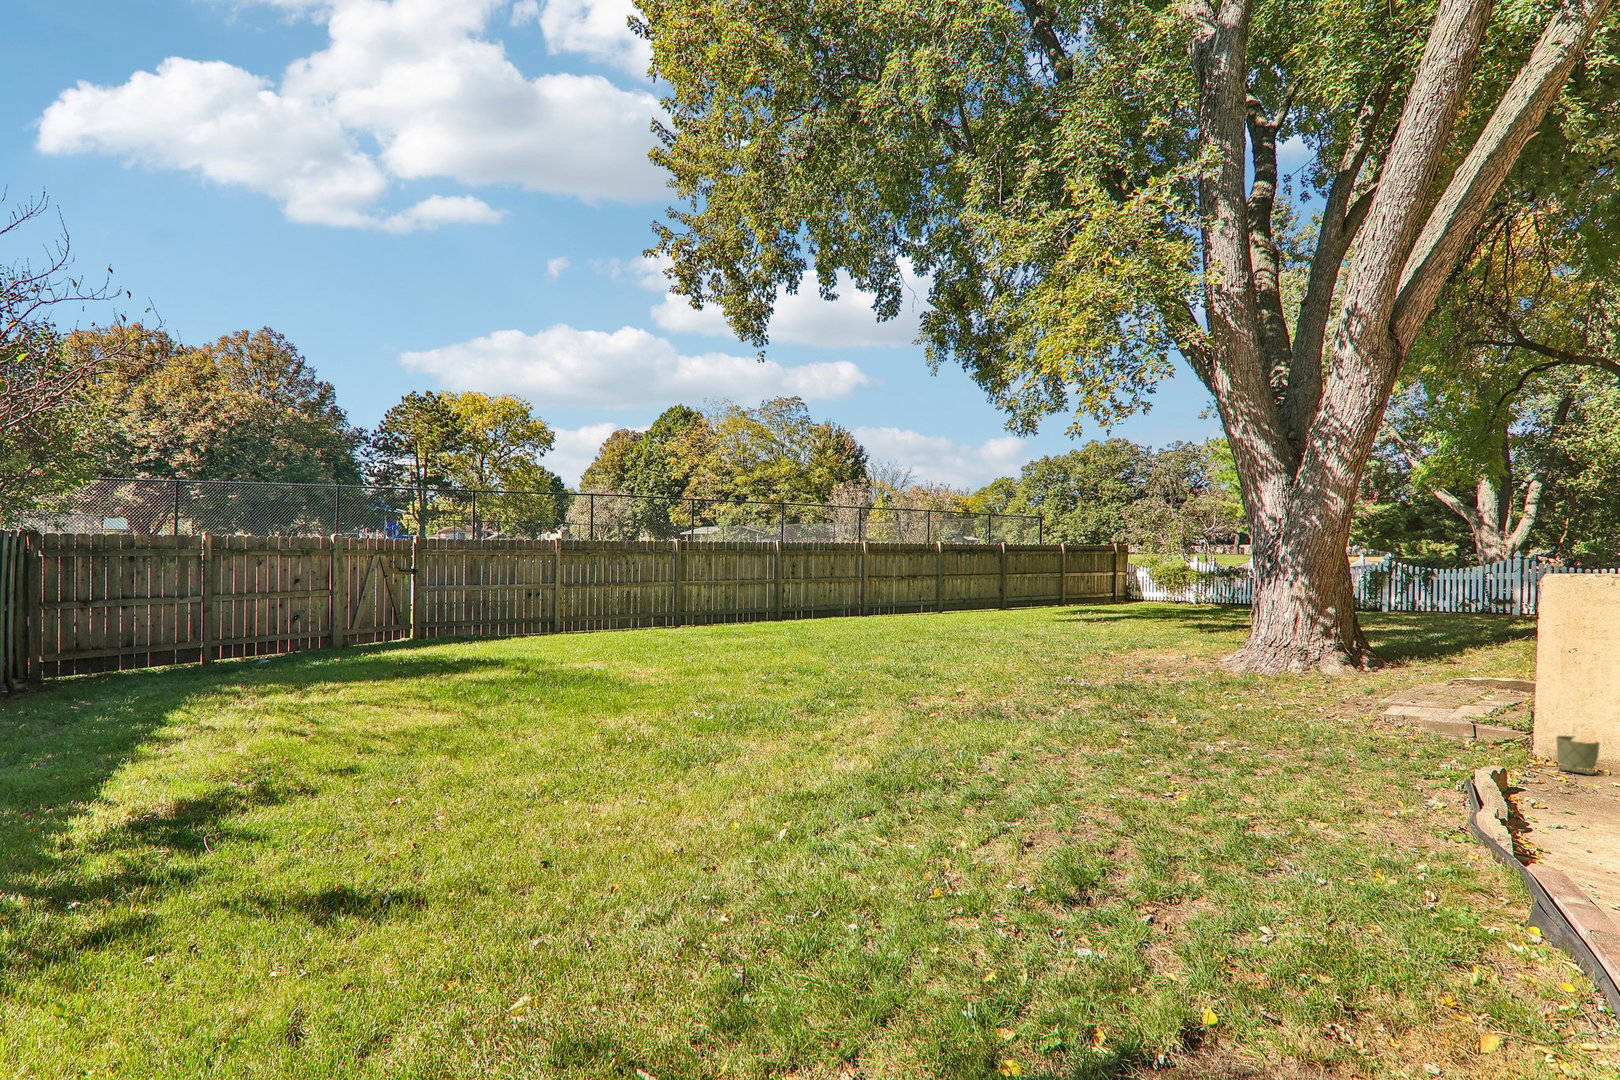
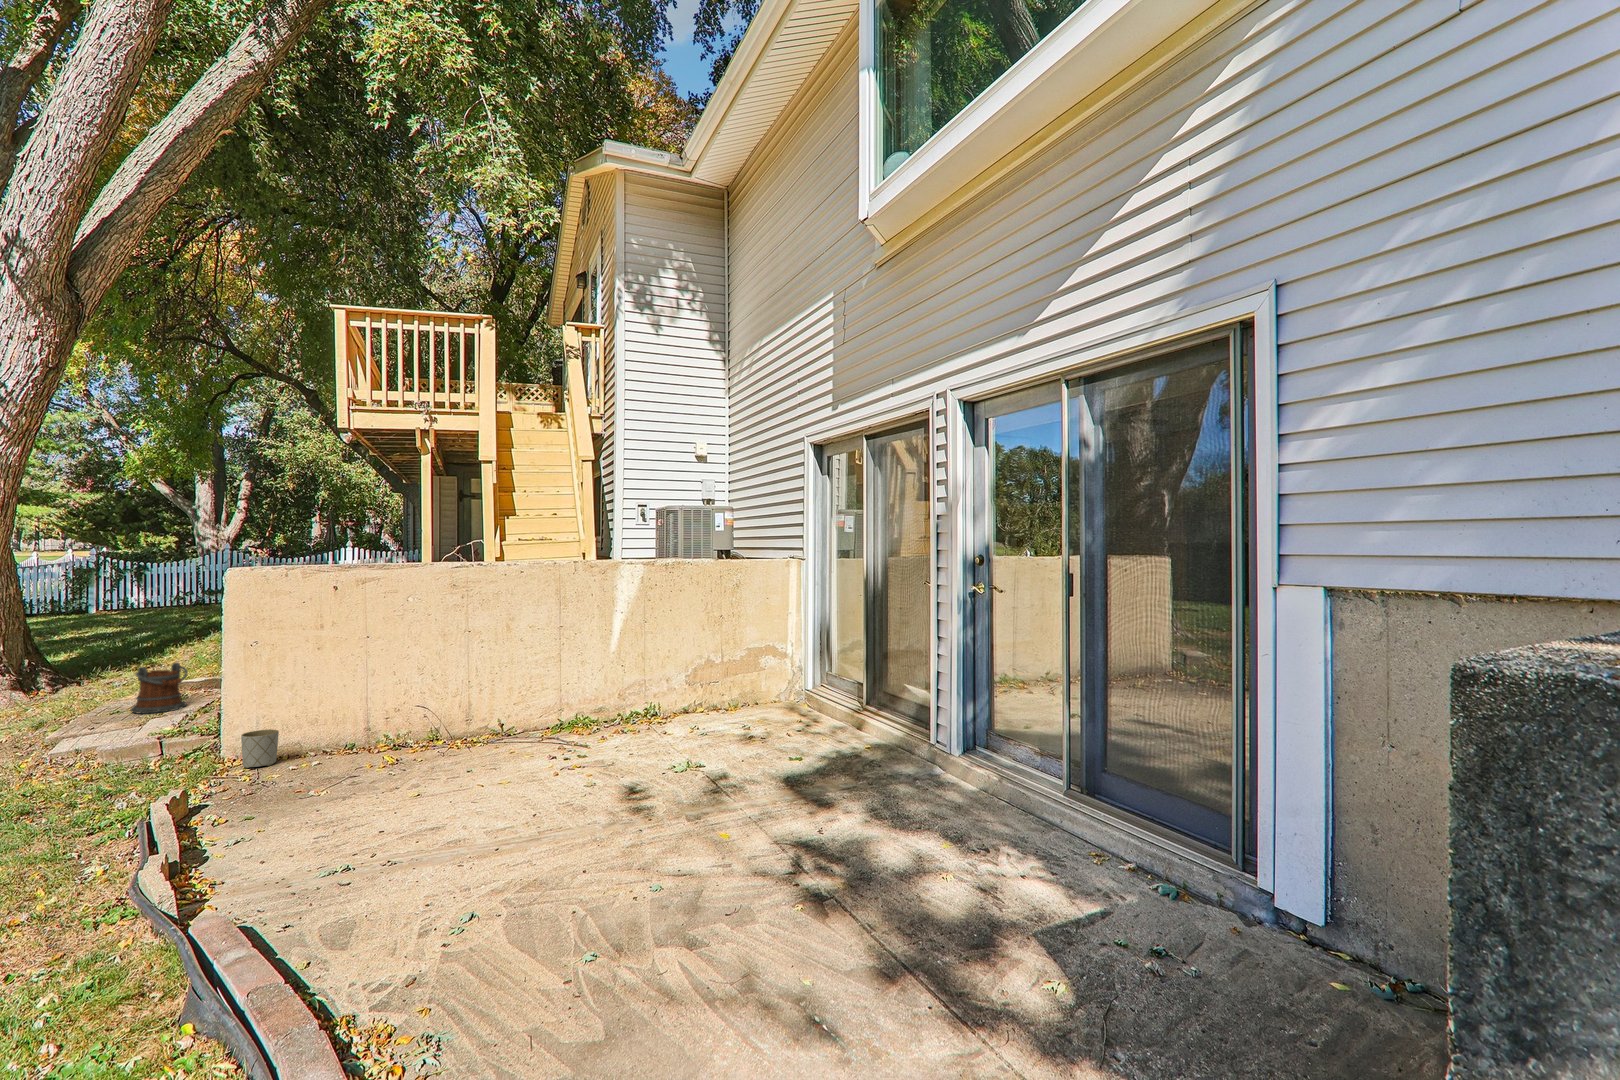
bucket: none [1440,658,1492,703] -> present [130,663,188,714]

